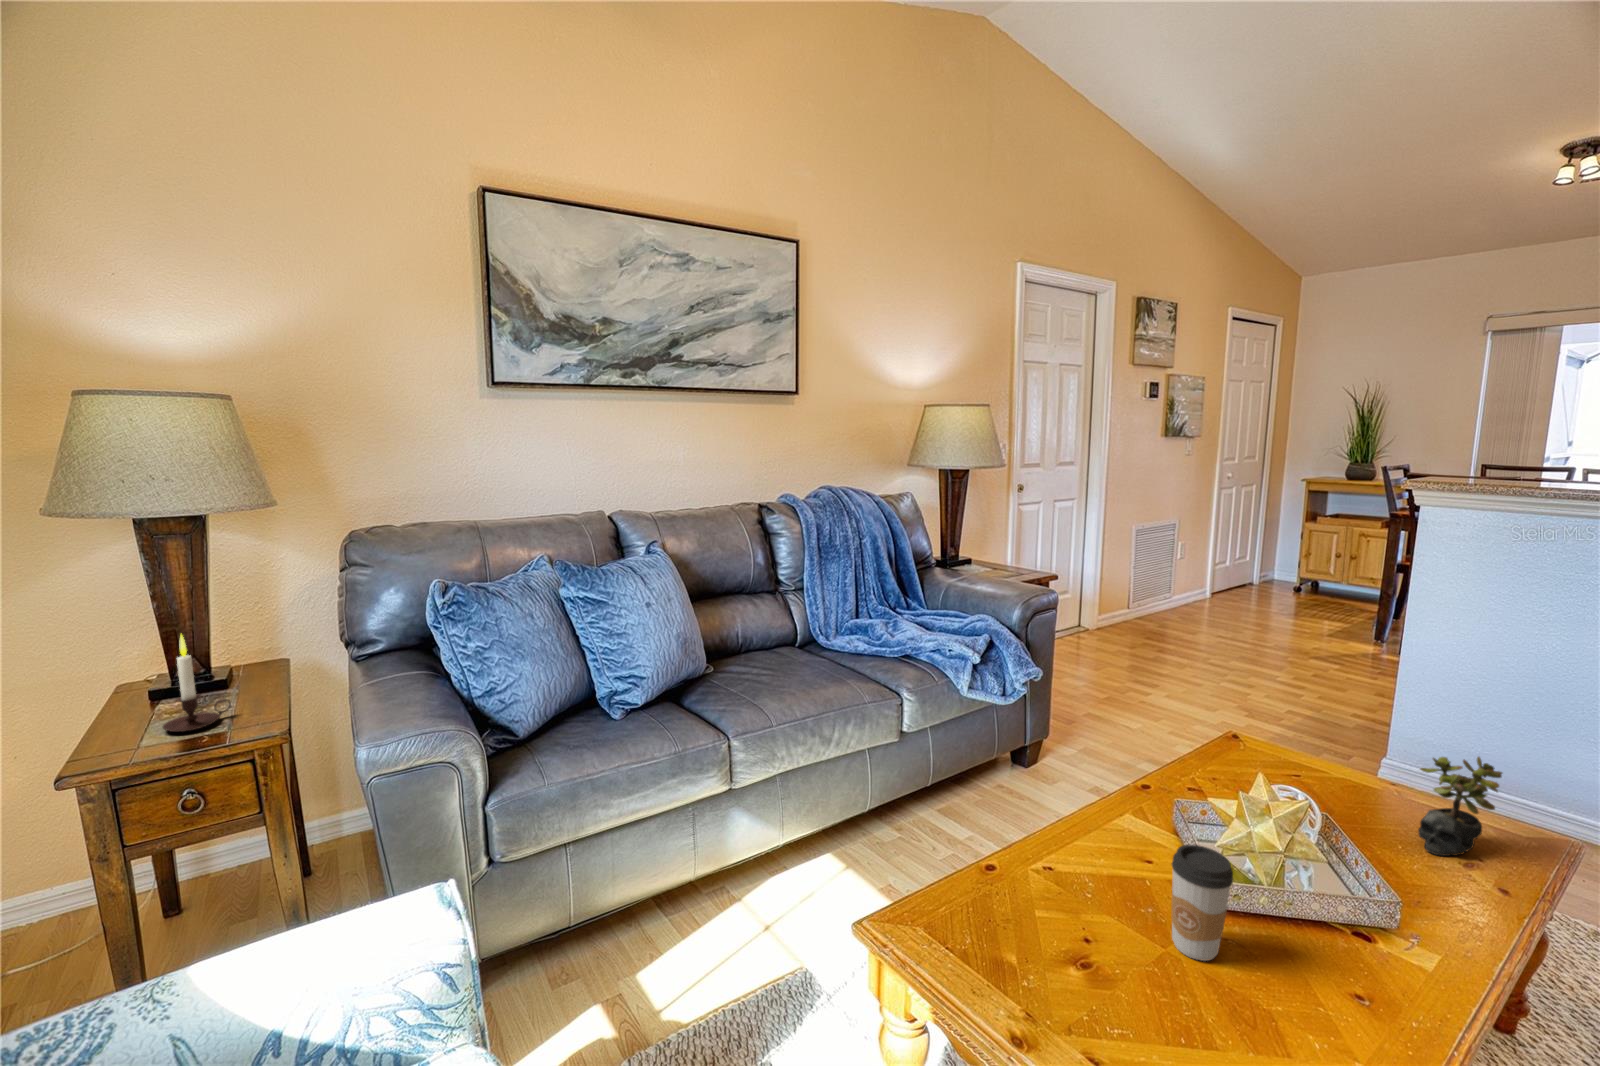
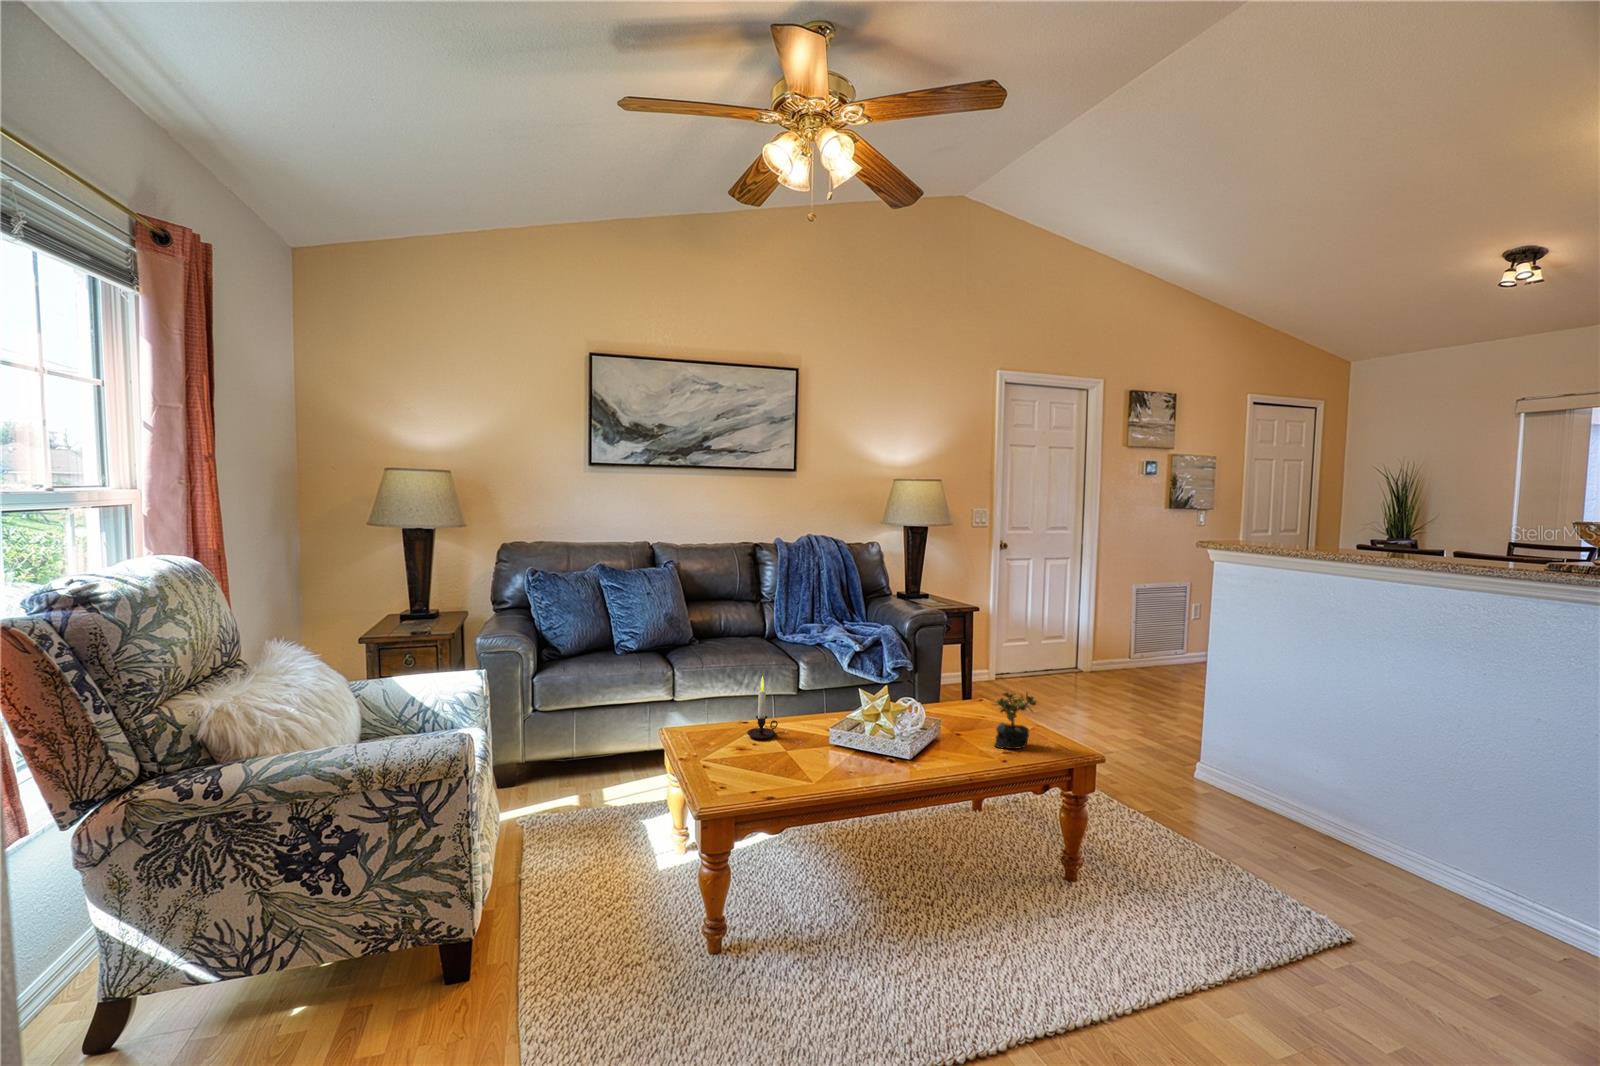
candle: present [163,634,231,732] -> present [747,676,778,739]
coffee cup: present [1172,845,1233,961] -> none [789,702,815,756]

